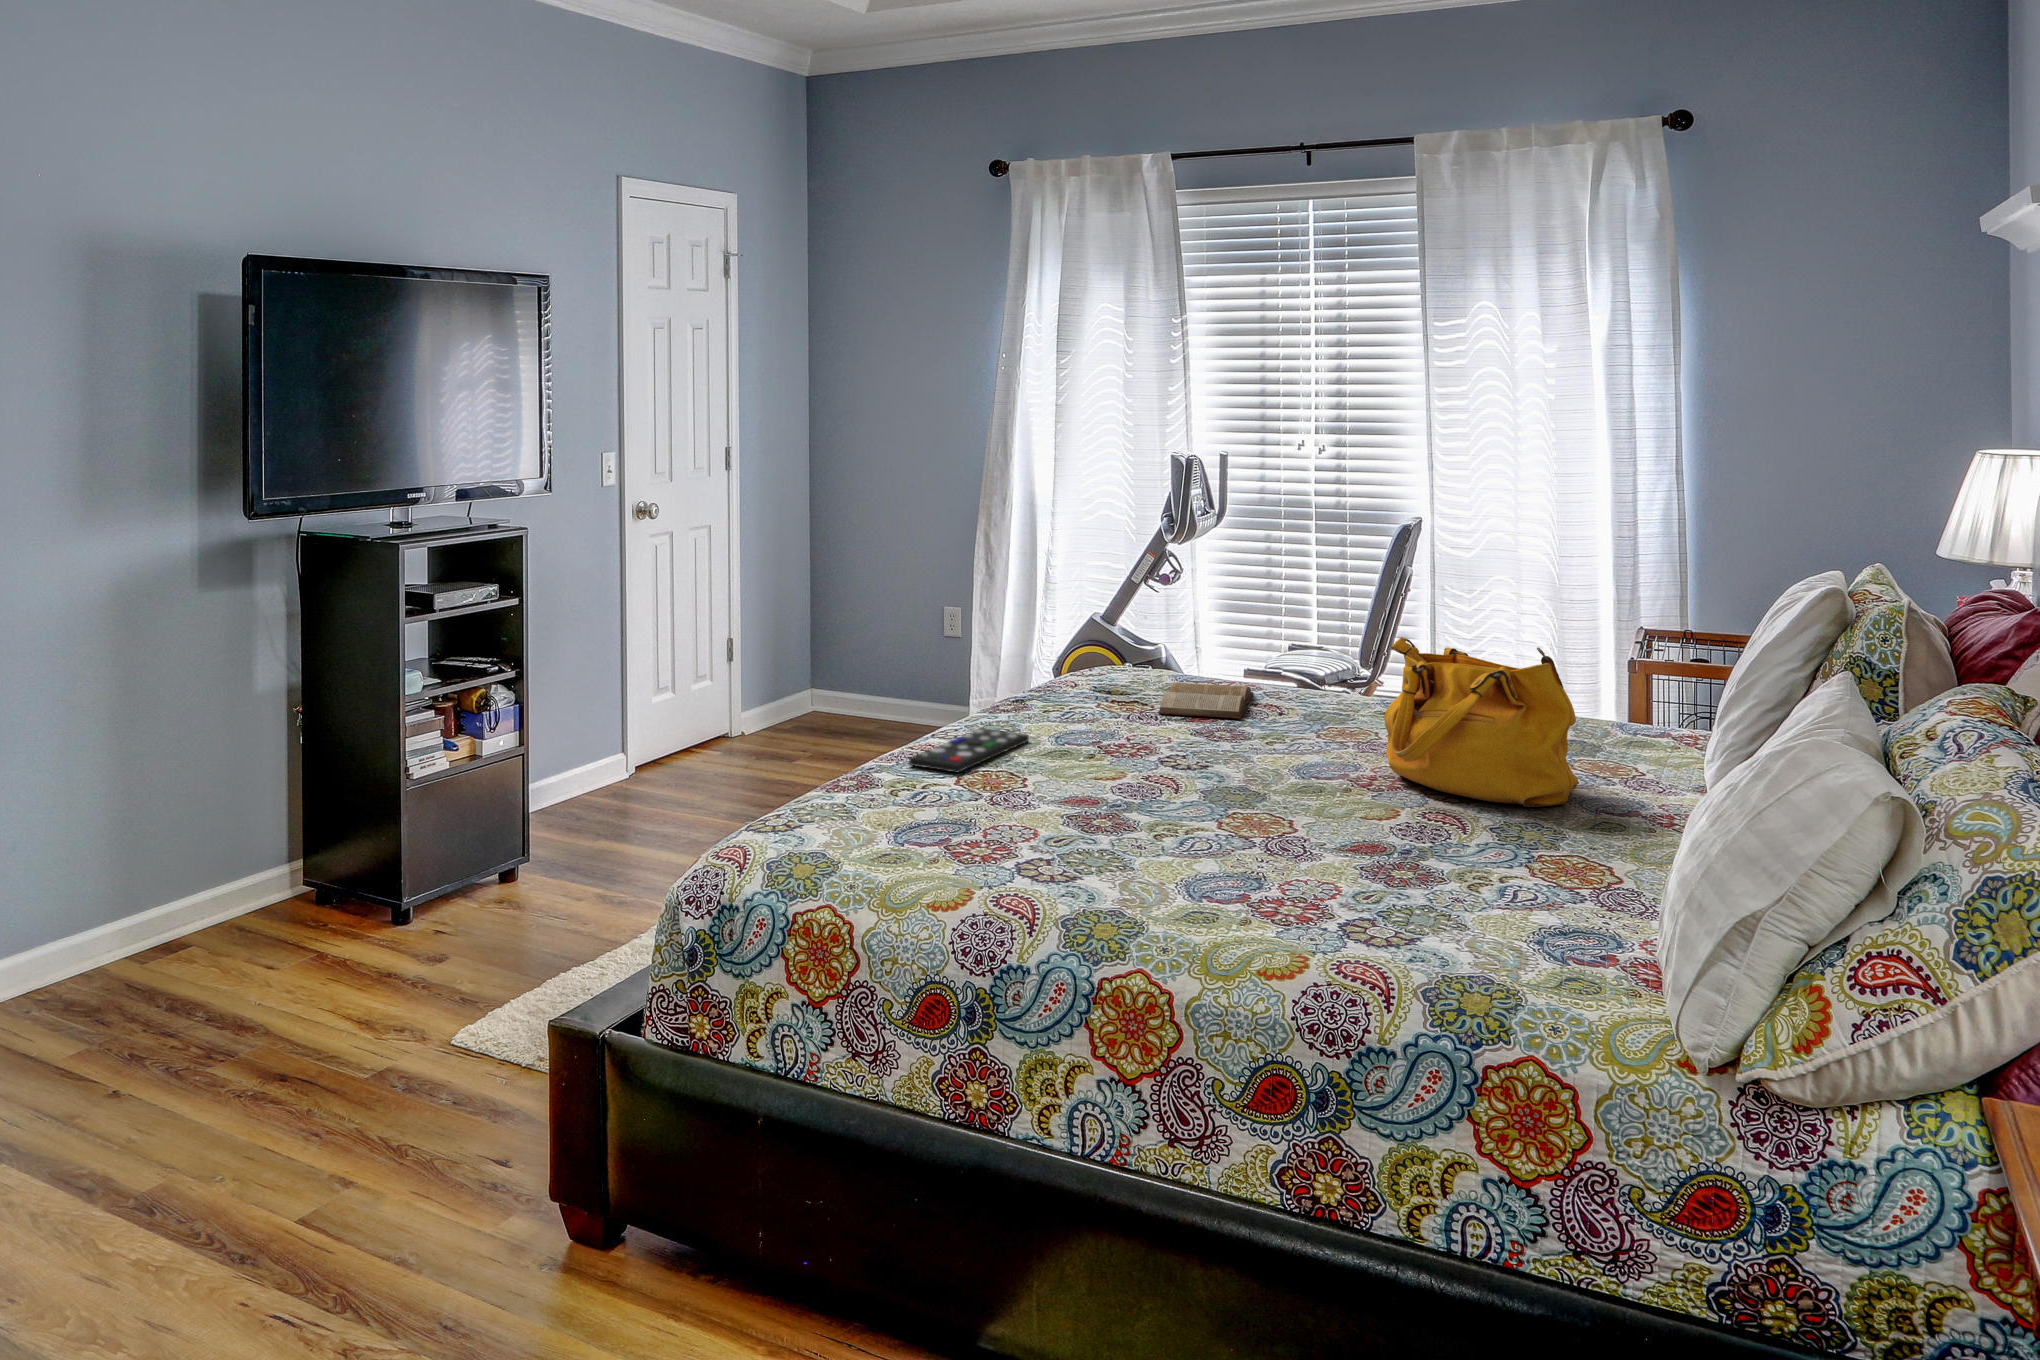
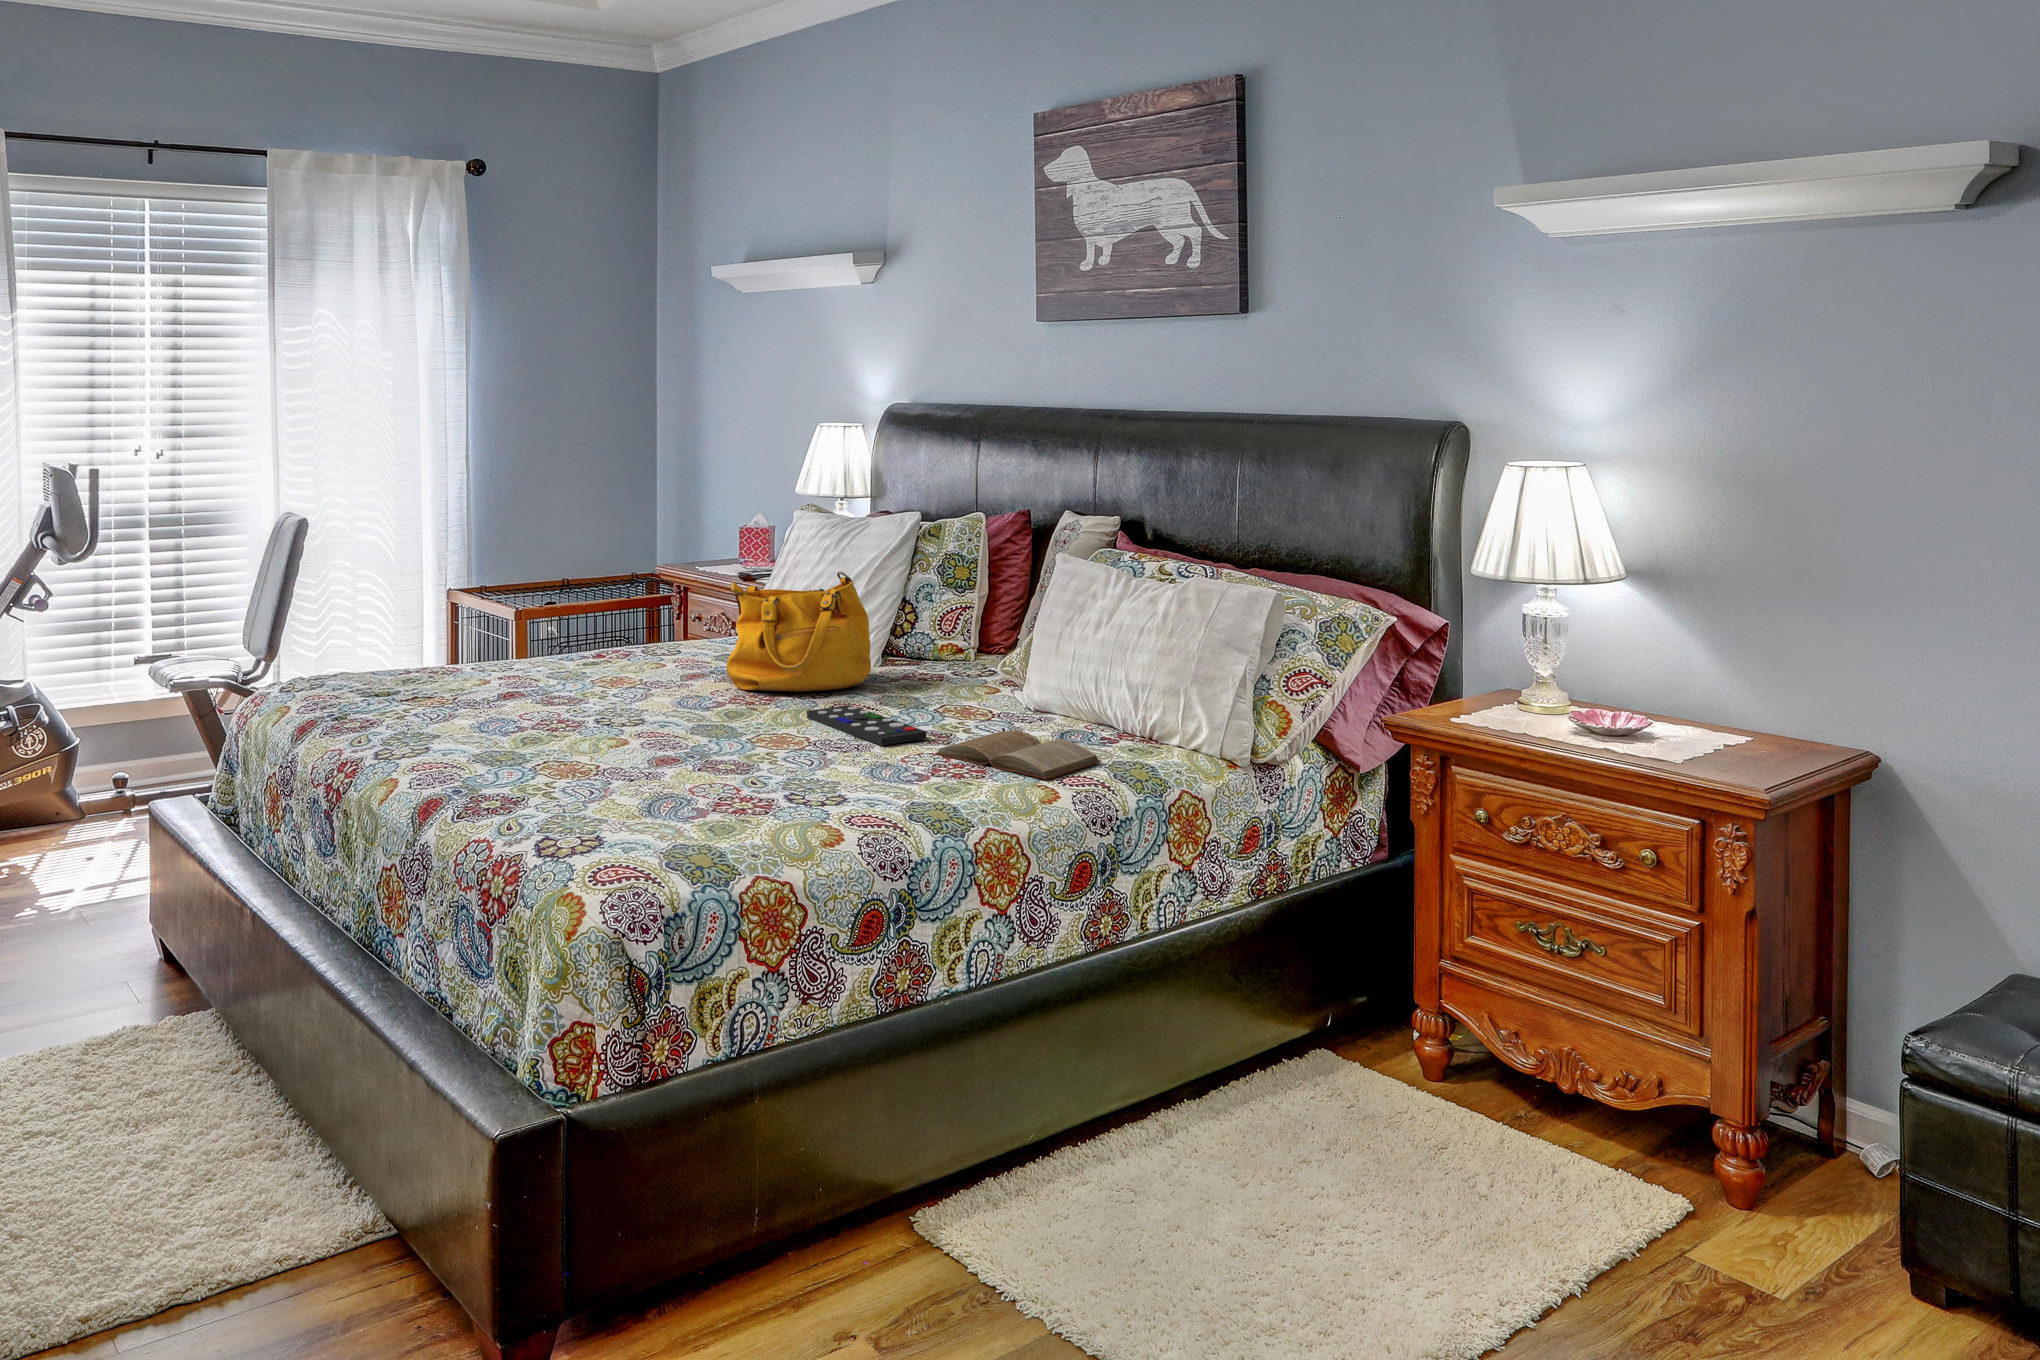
book: present [1158,683,1253,718] -> present [935,731,1101,779]
remote control: present [909,728,1029,772] -> present [807,705,926,745]

